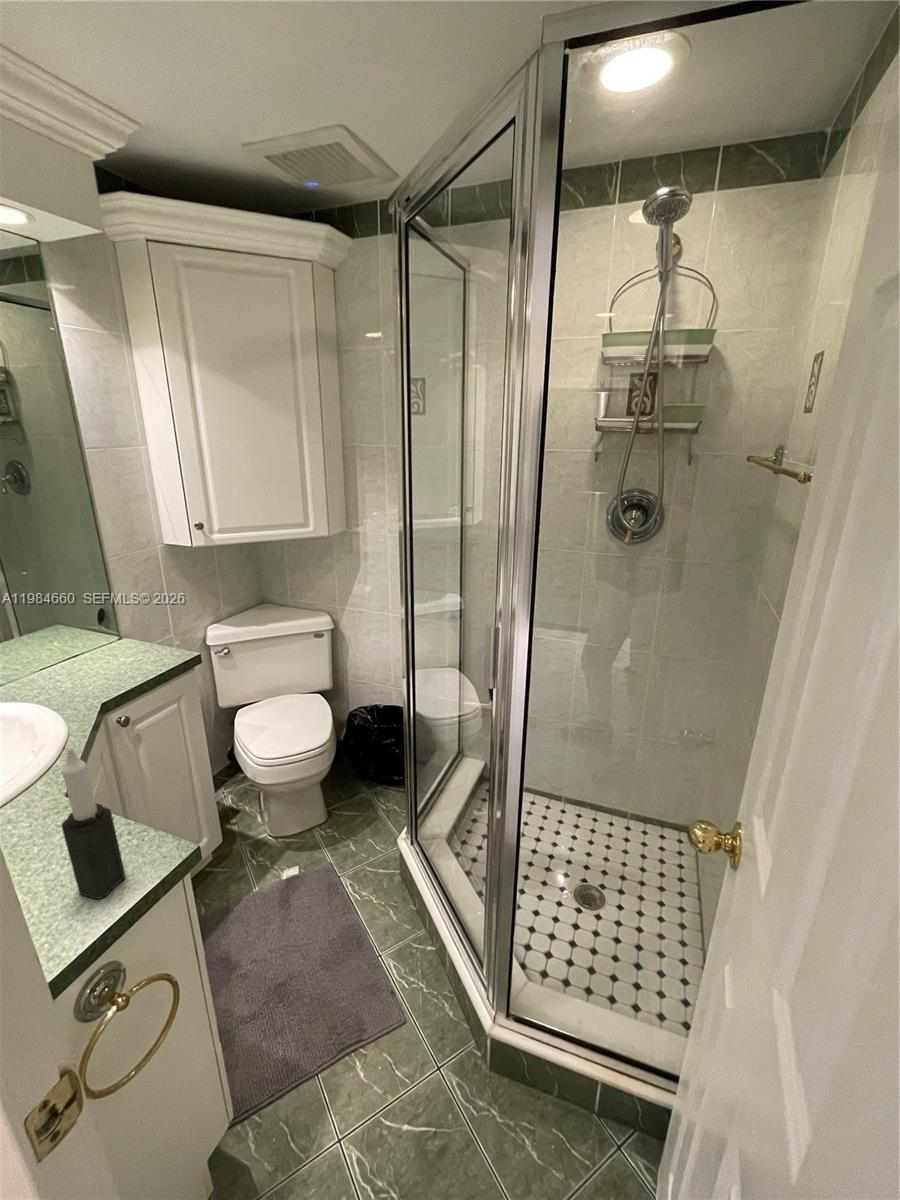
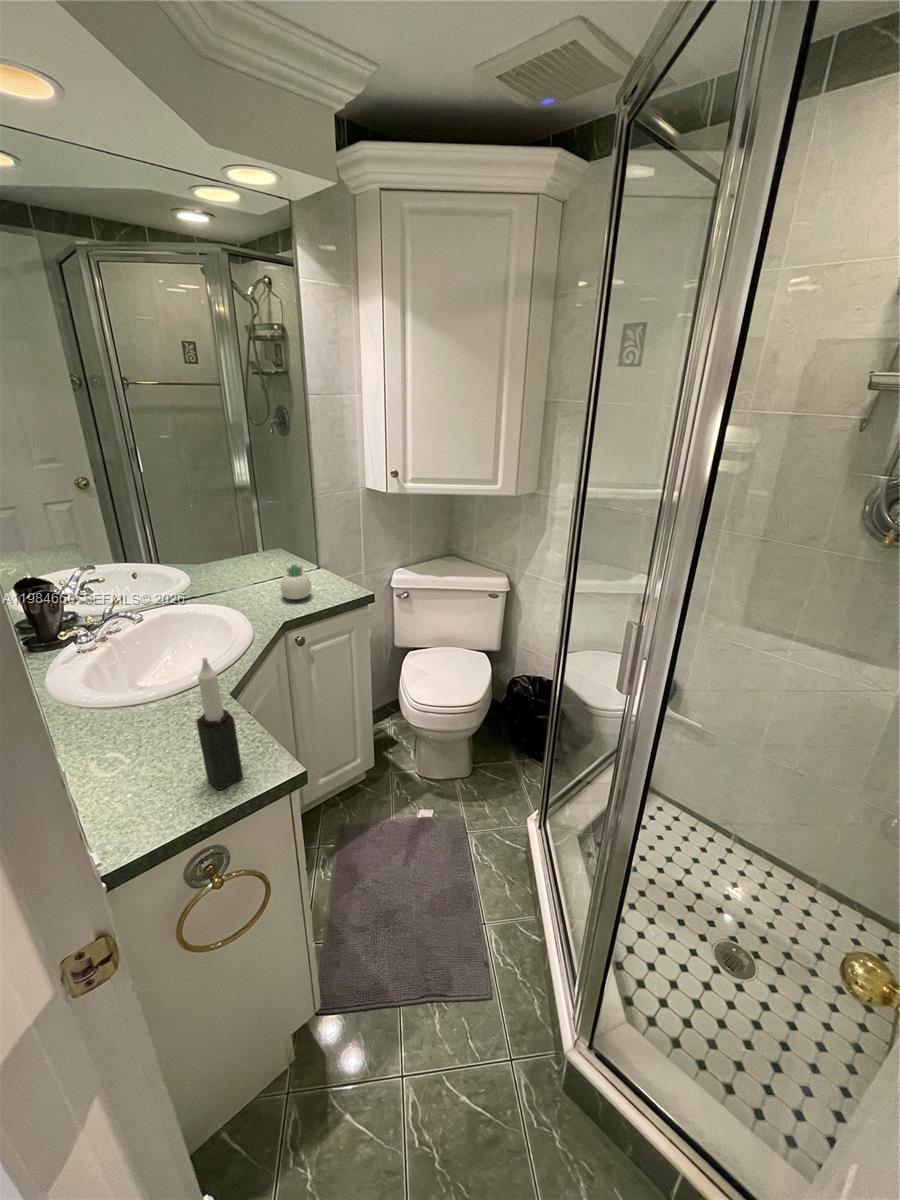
succulent planter: none [84,636,125,677] -> present [281,564,311,599]

